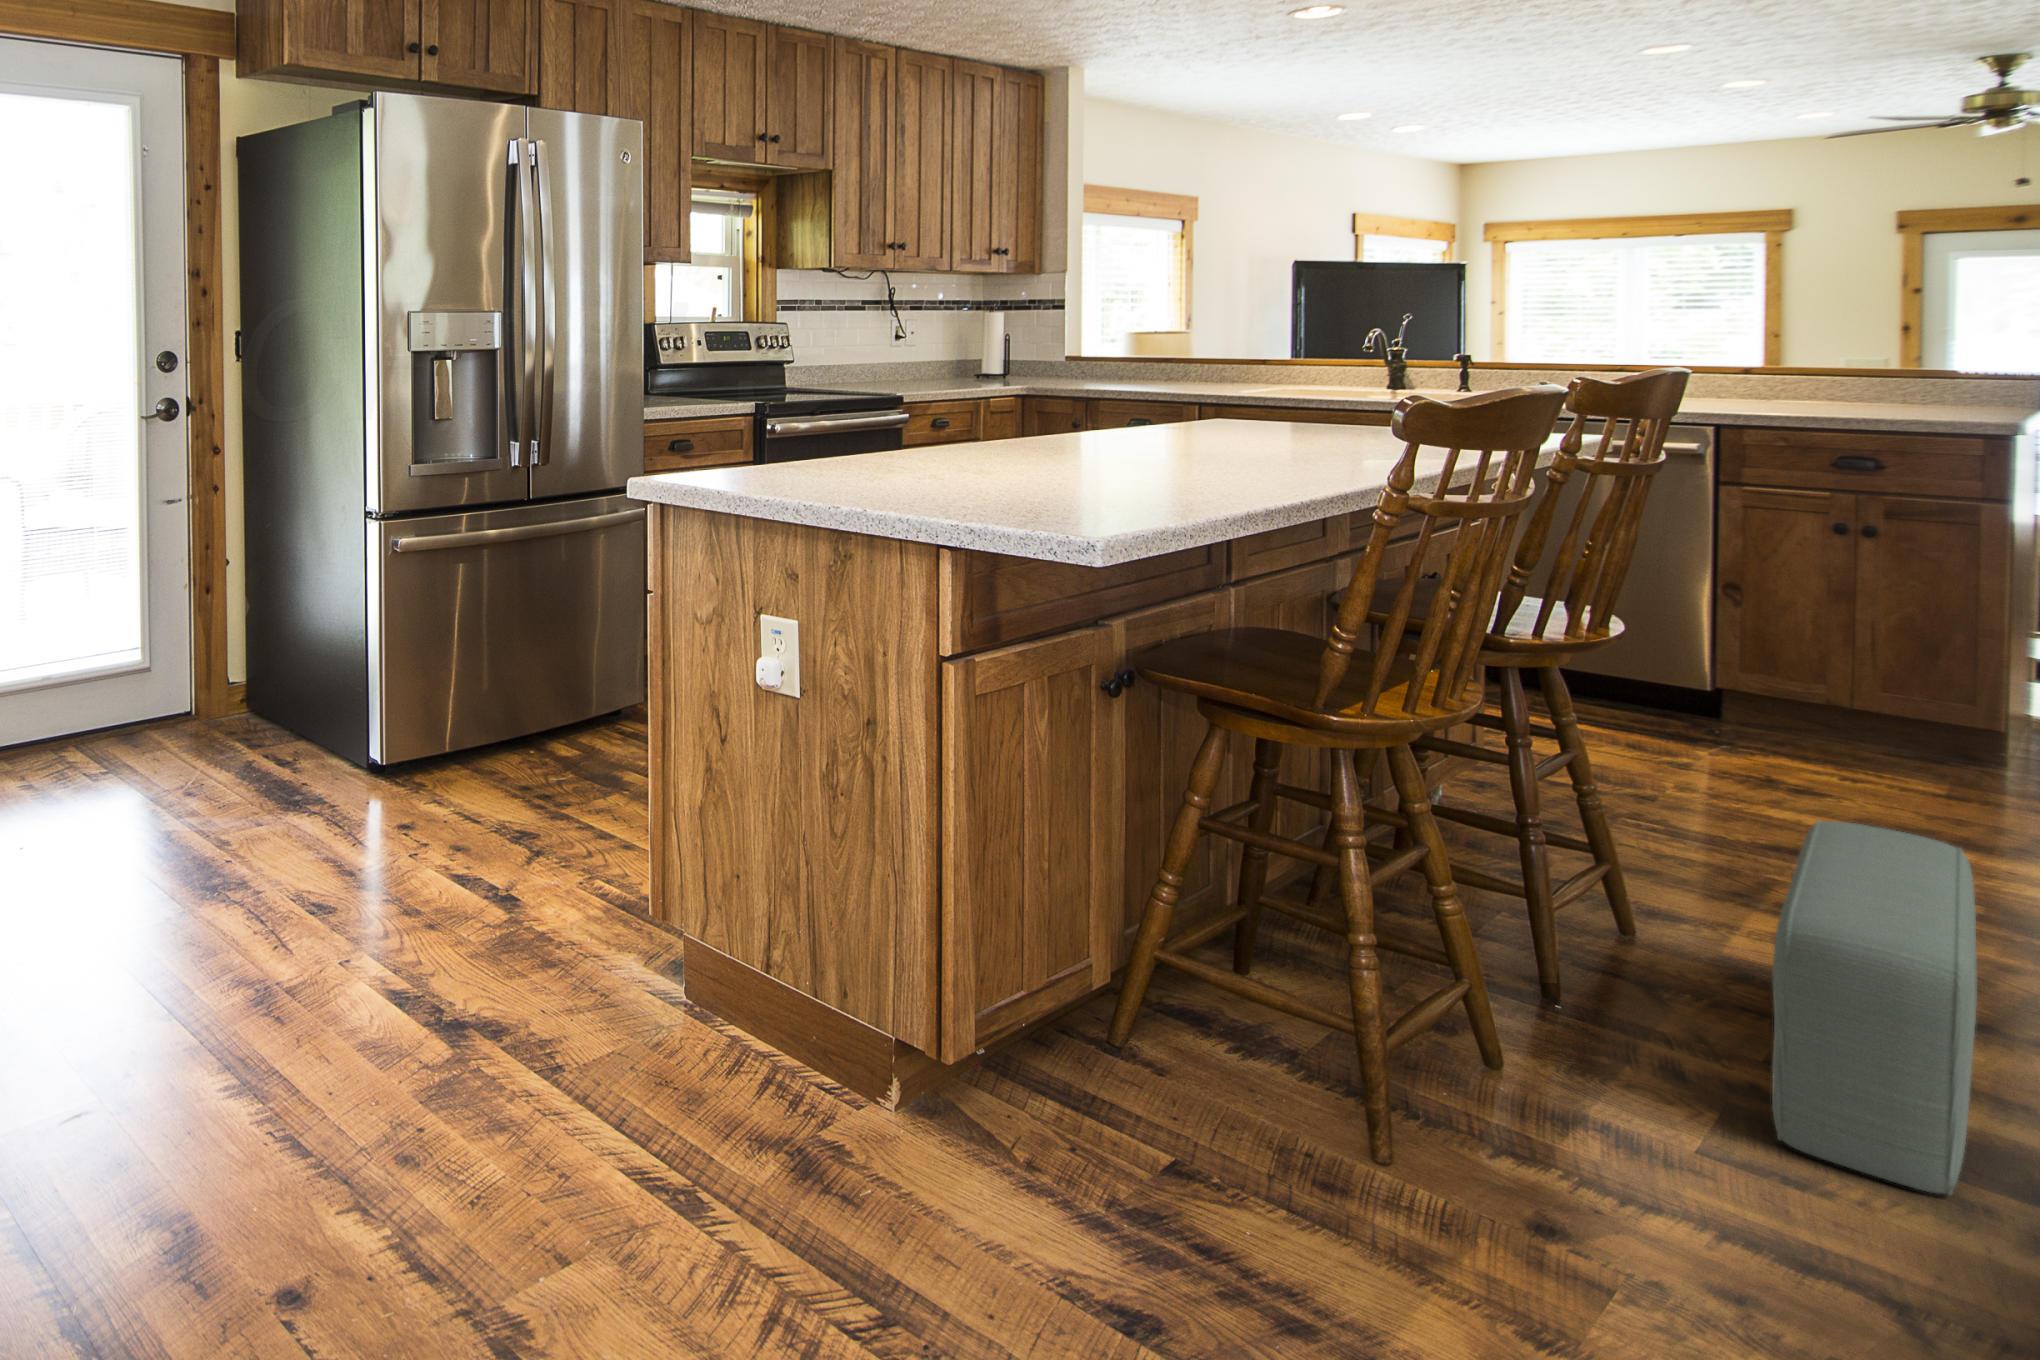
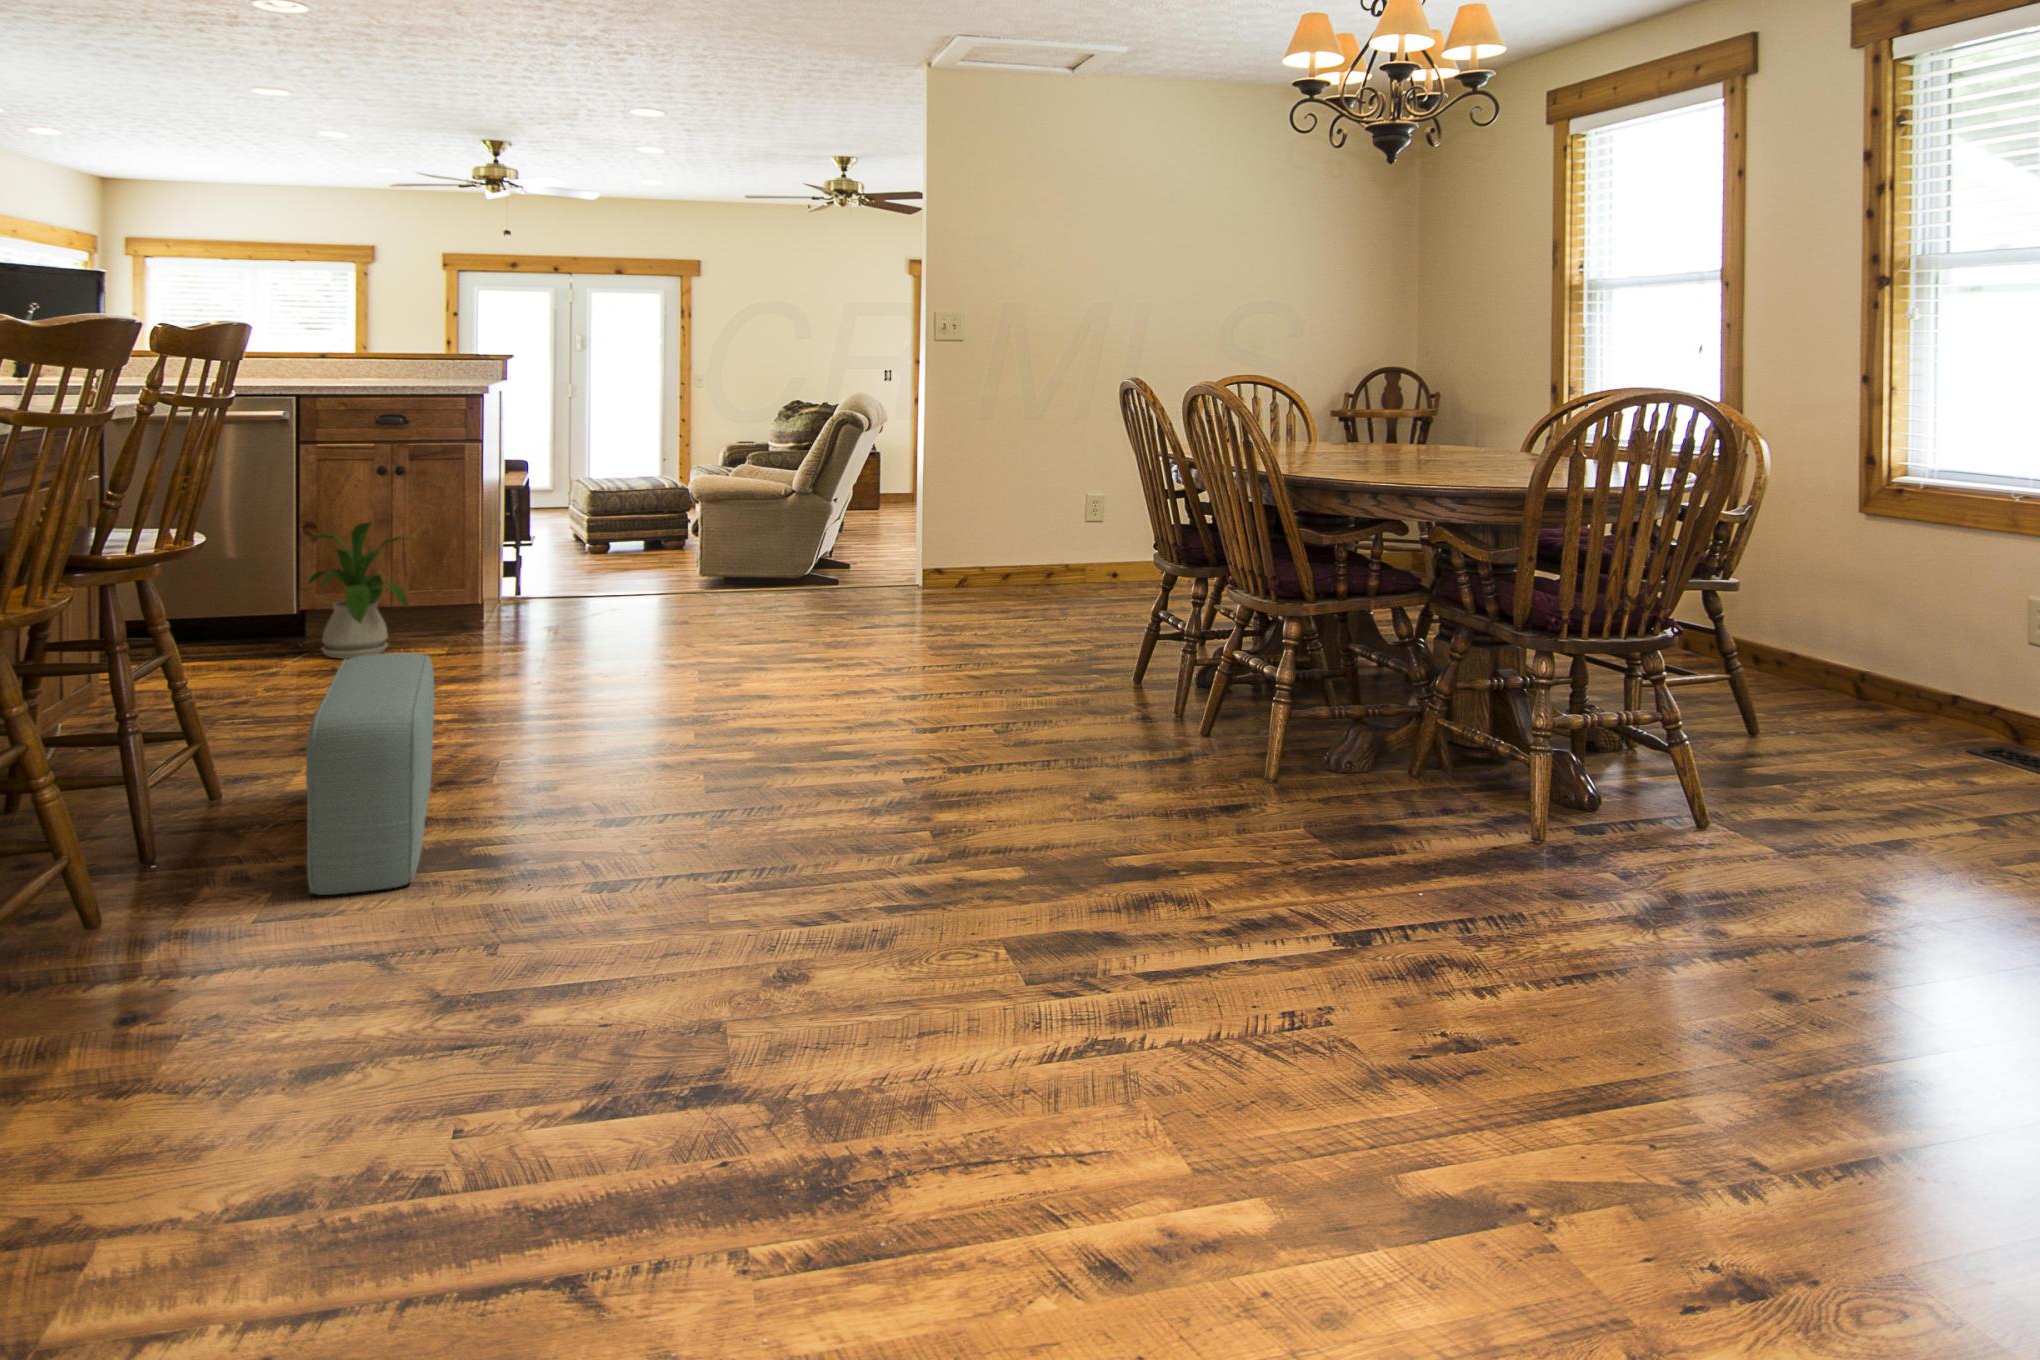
house plant: none [1710,603,1921,776] -> present [309,522,411,659]

